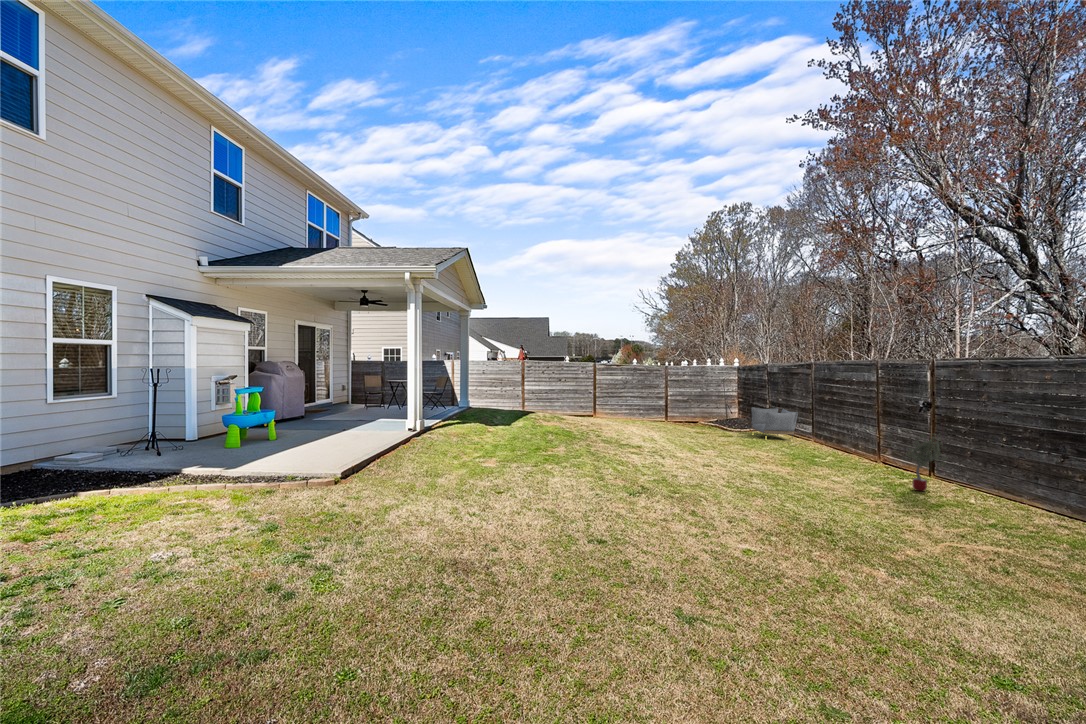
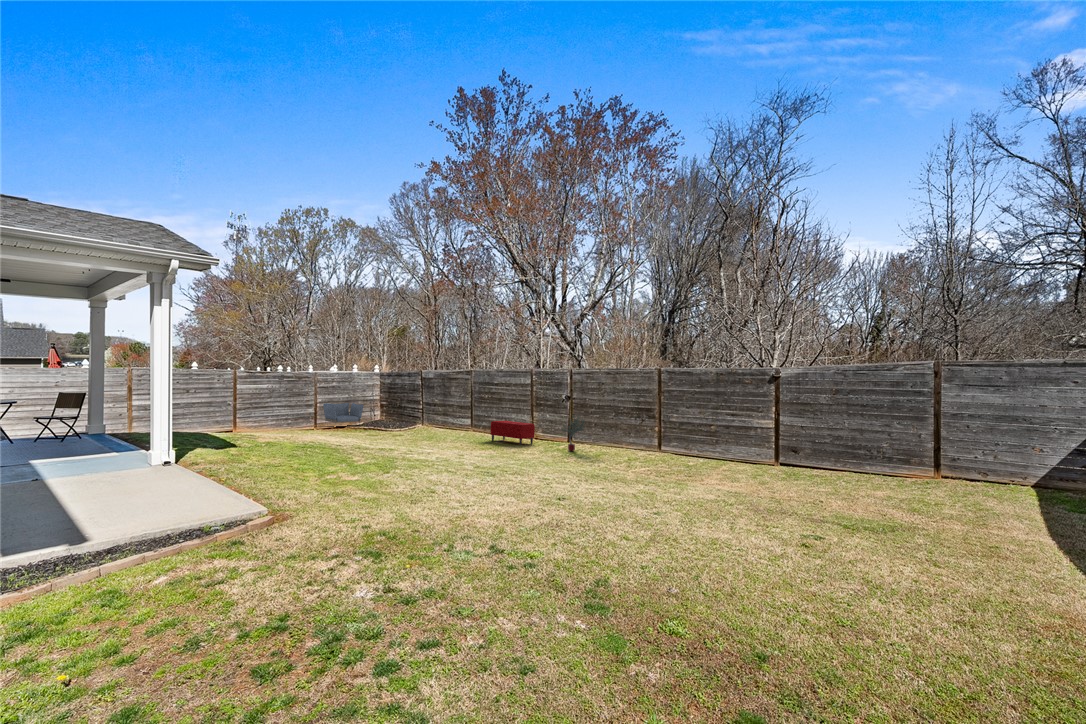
armchair: present [751,407,798,435] -> present [323,403,364,423]
bench: none [817,431,880,470] -> present [490,421,535,445]

